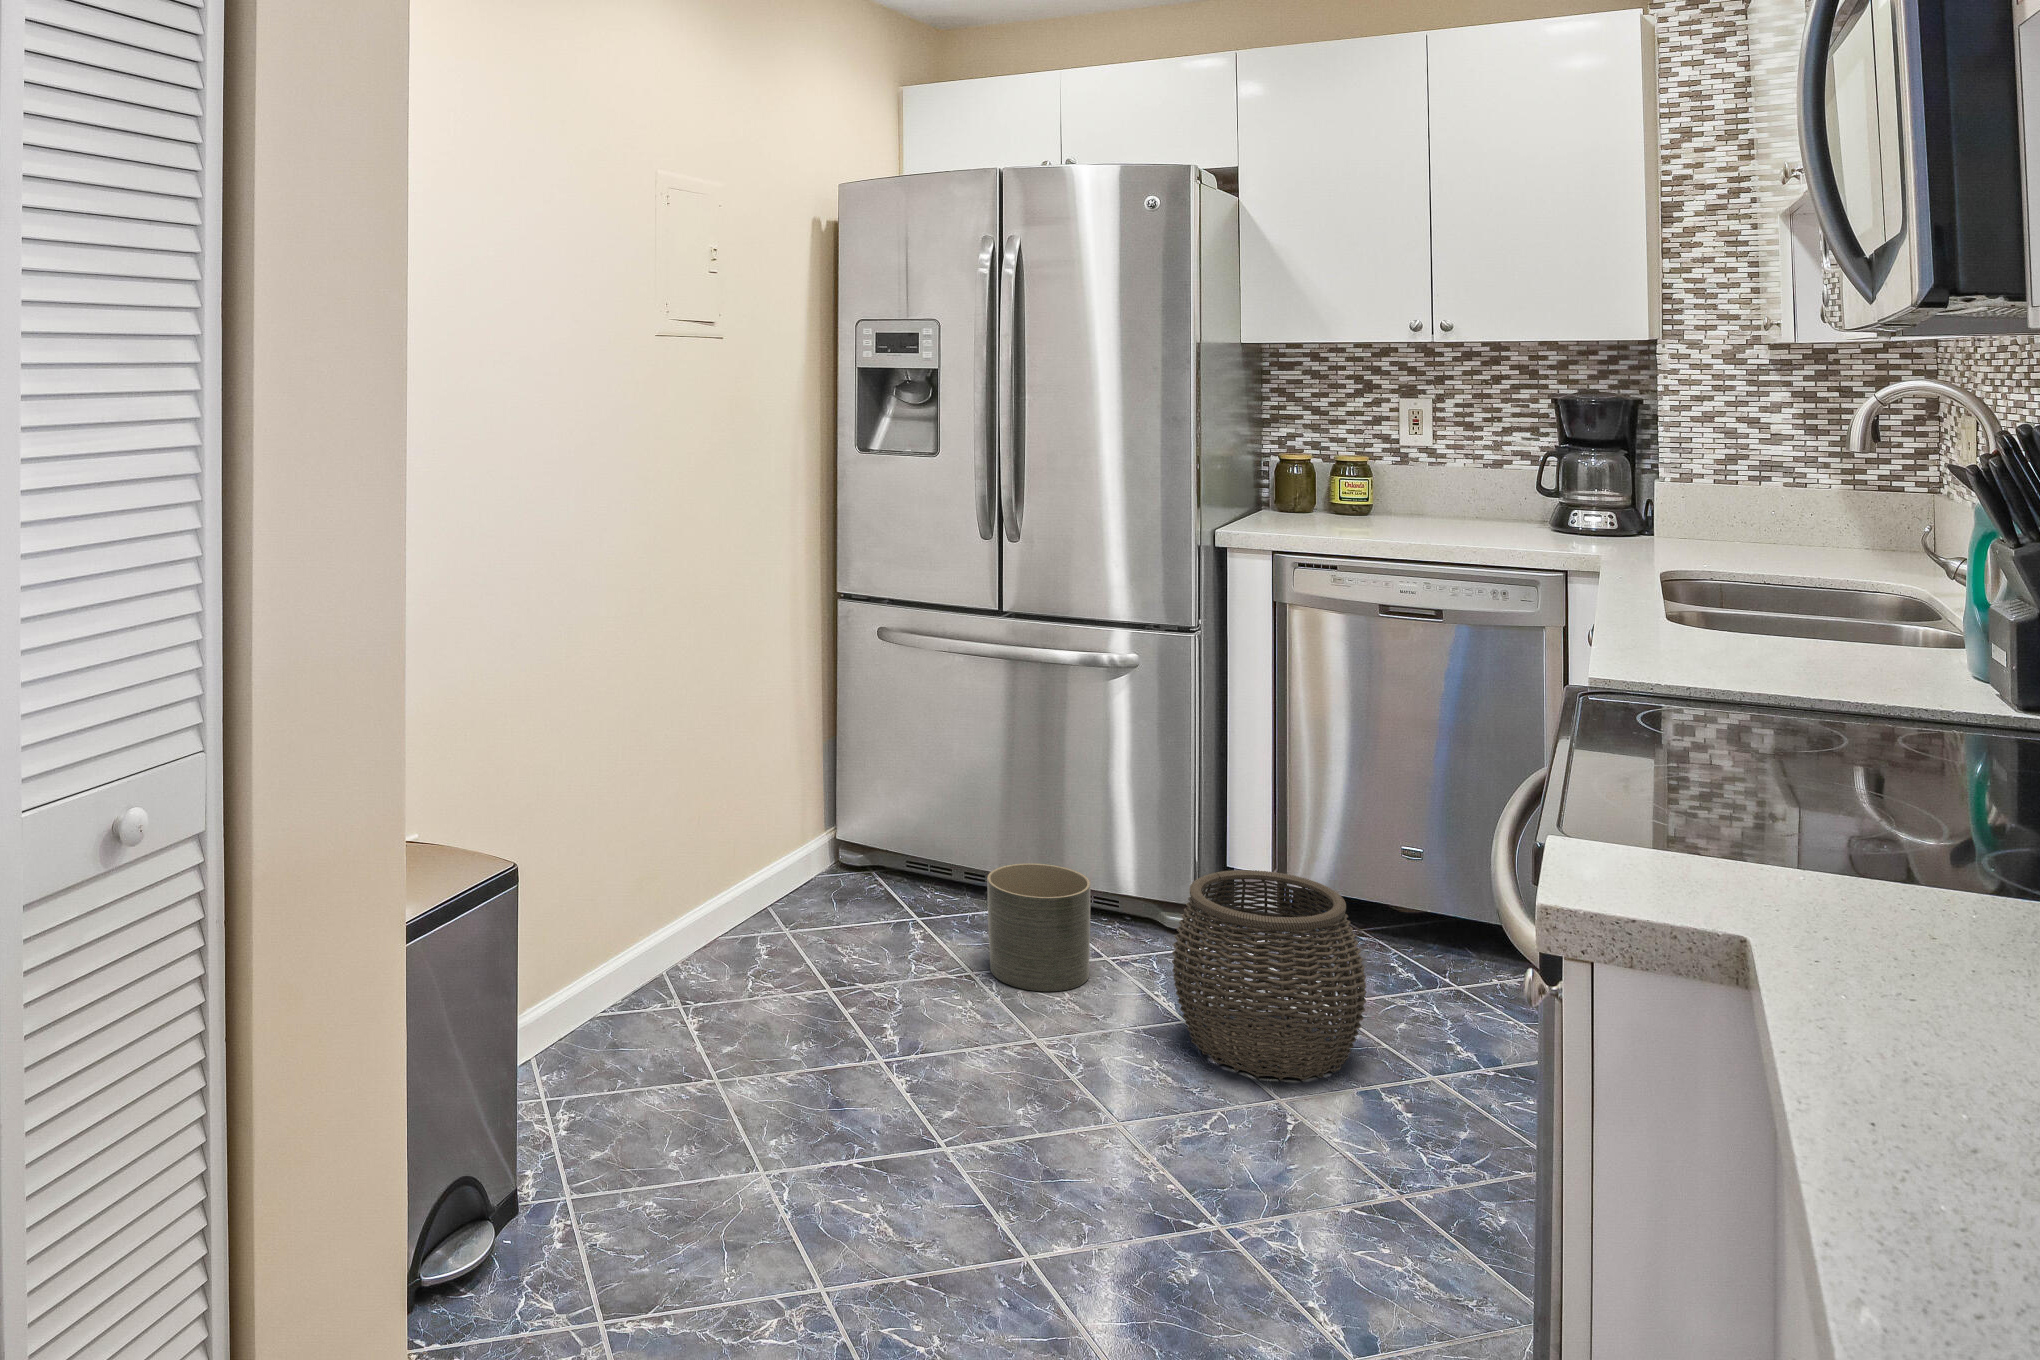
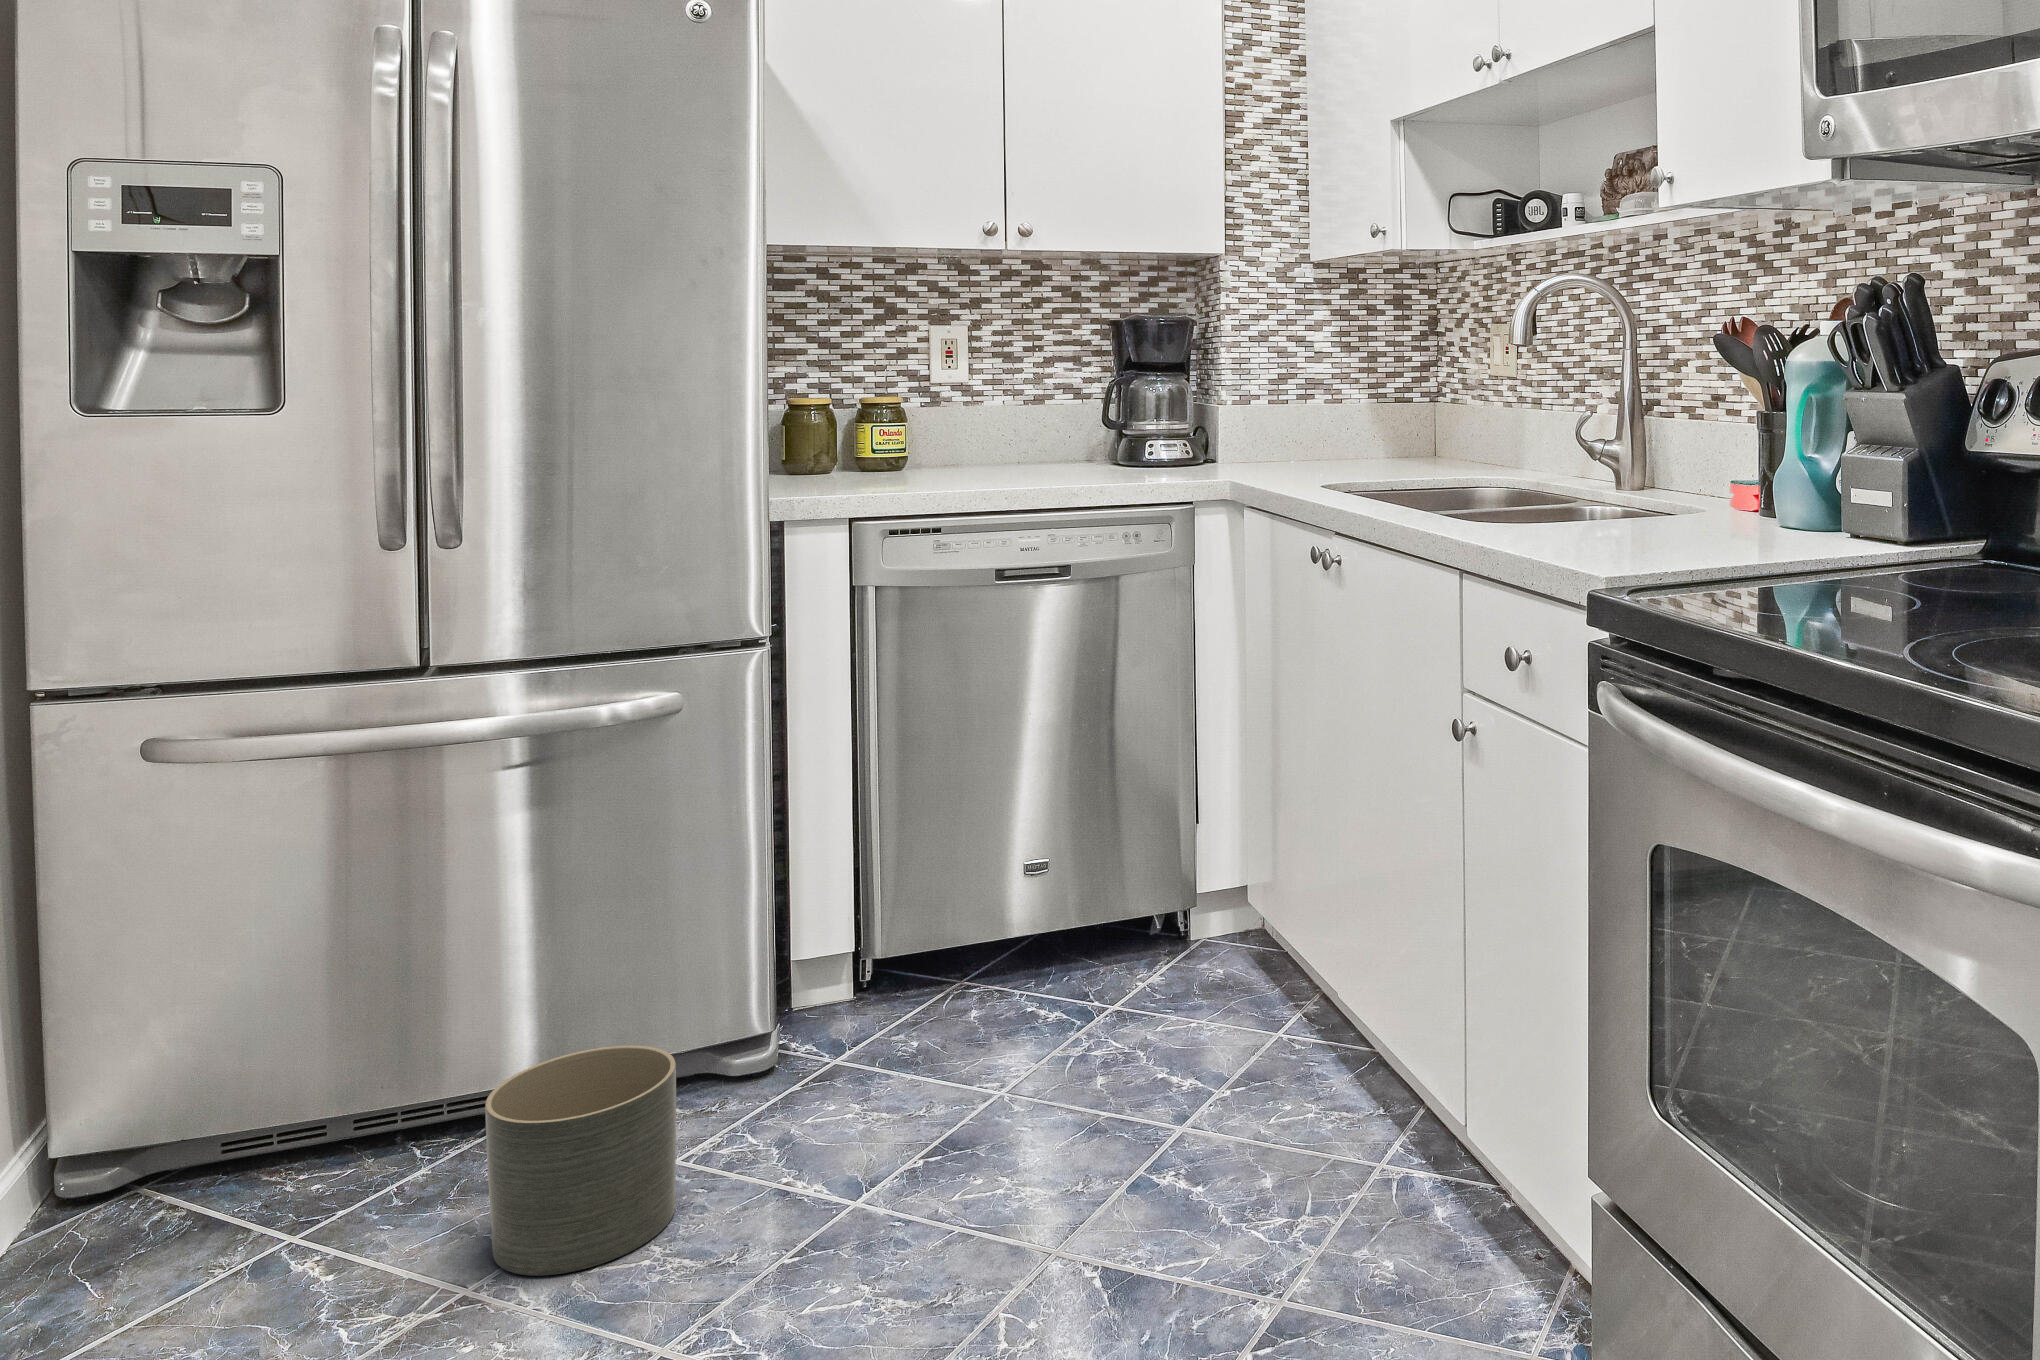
woven basket: present [1172,870,1366,1081] -> none [861,936,1126,1237]

